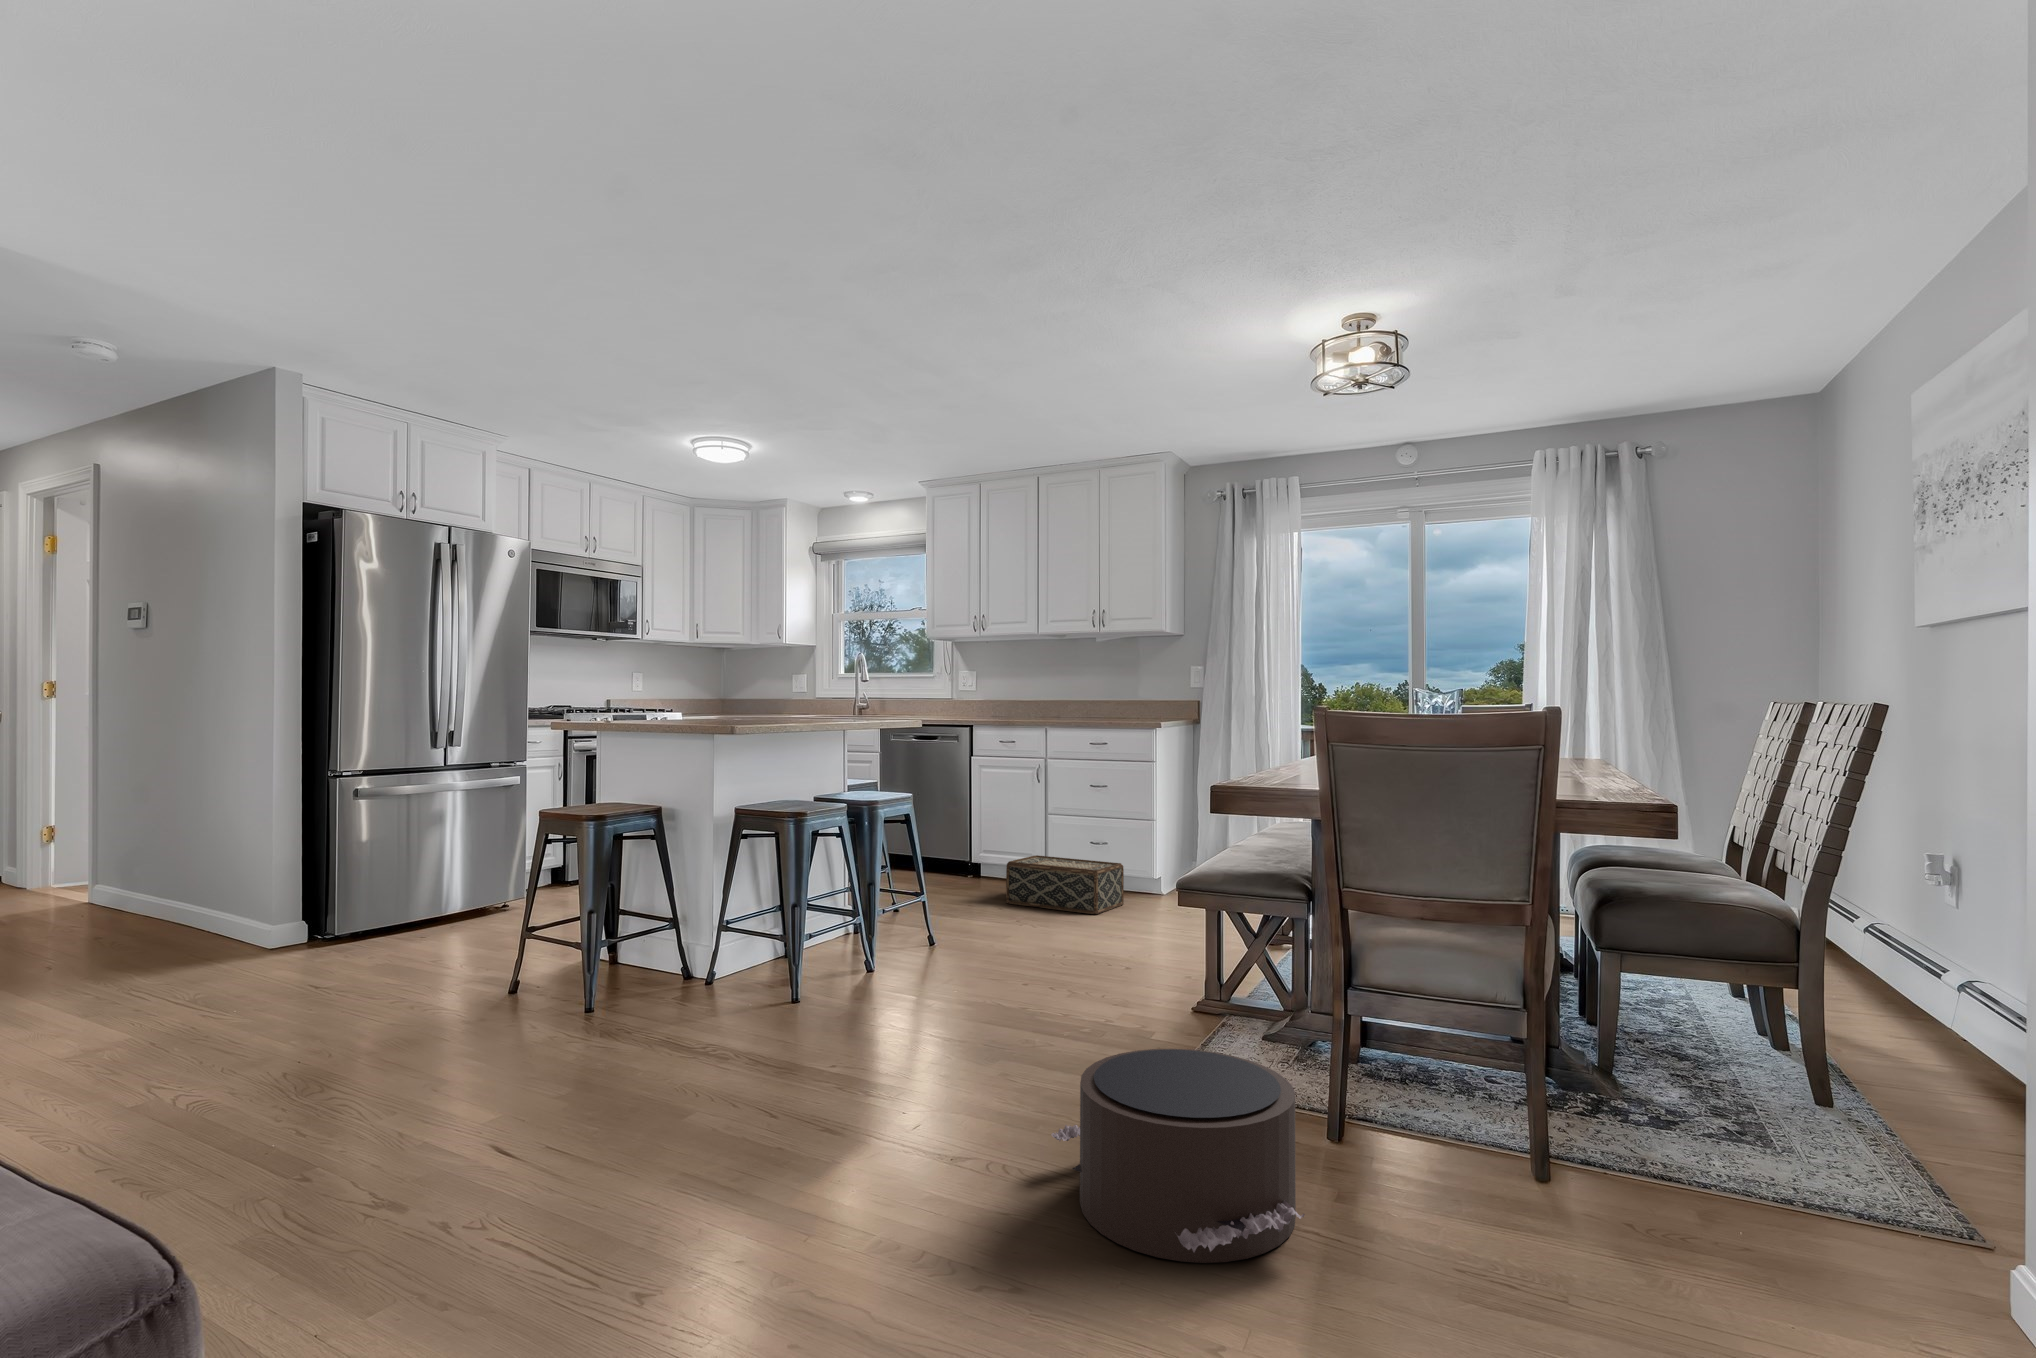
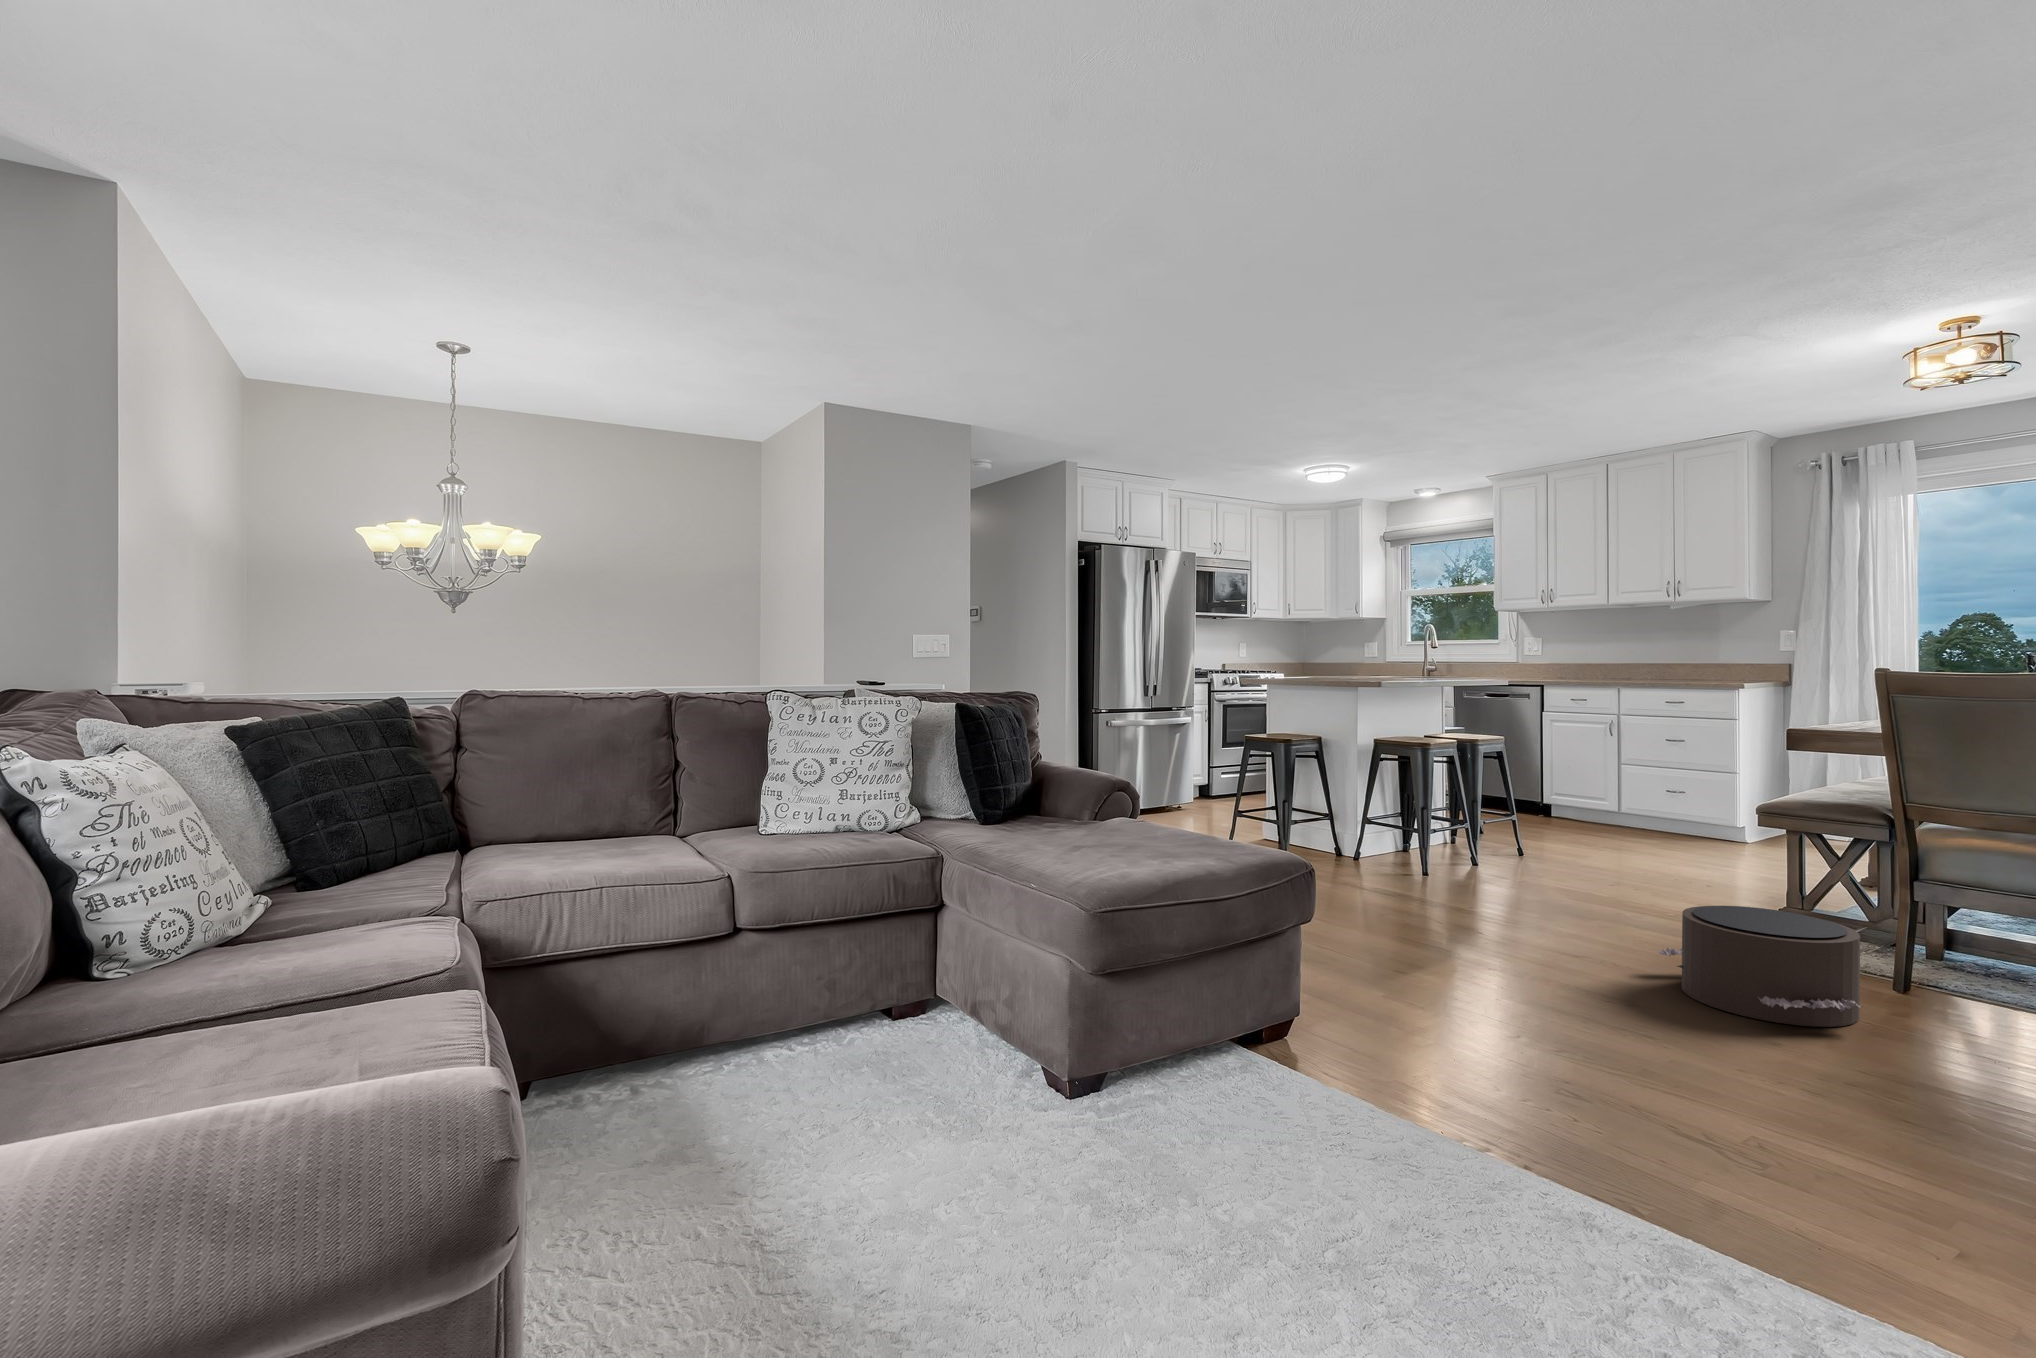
woven basket: present [1006,855,1124,914] -> none [1580,796,1700,847]

